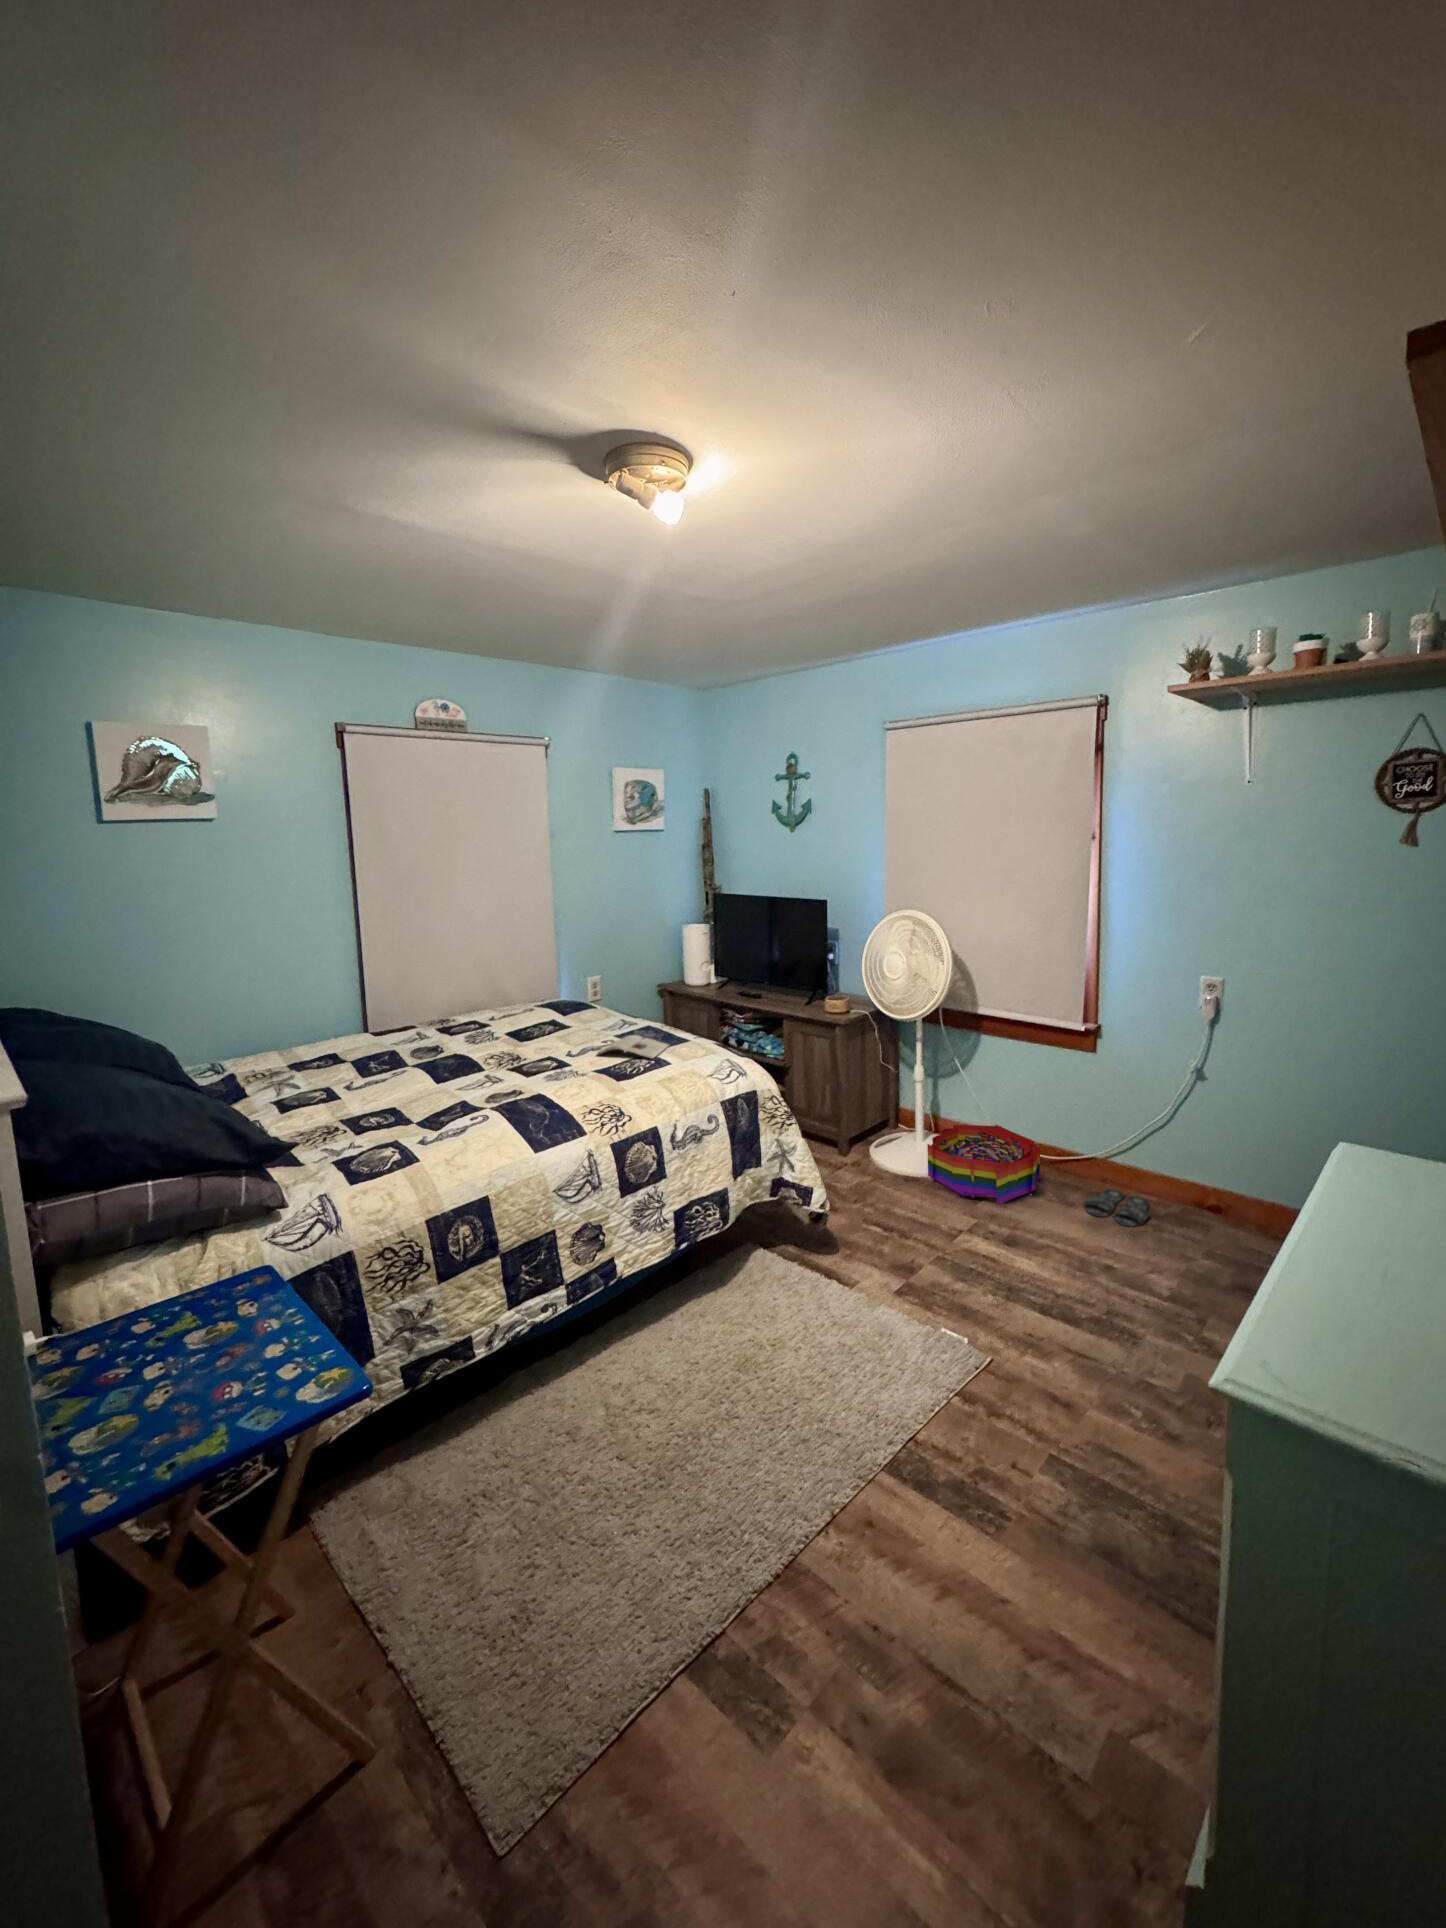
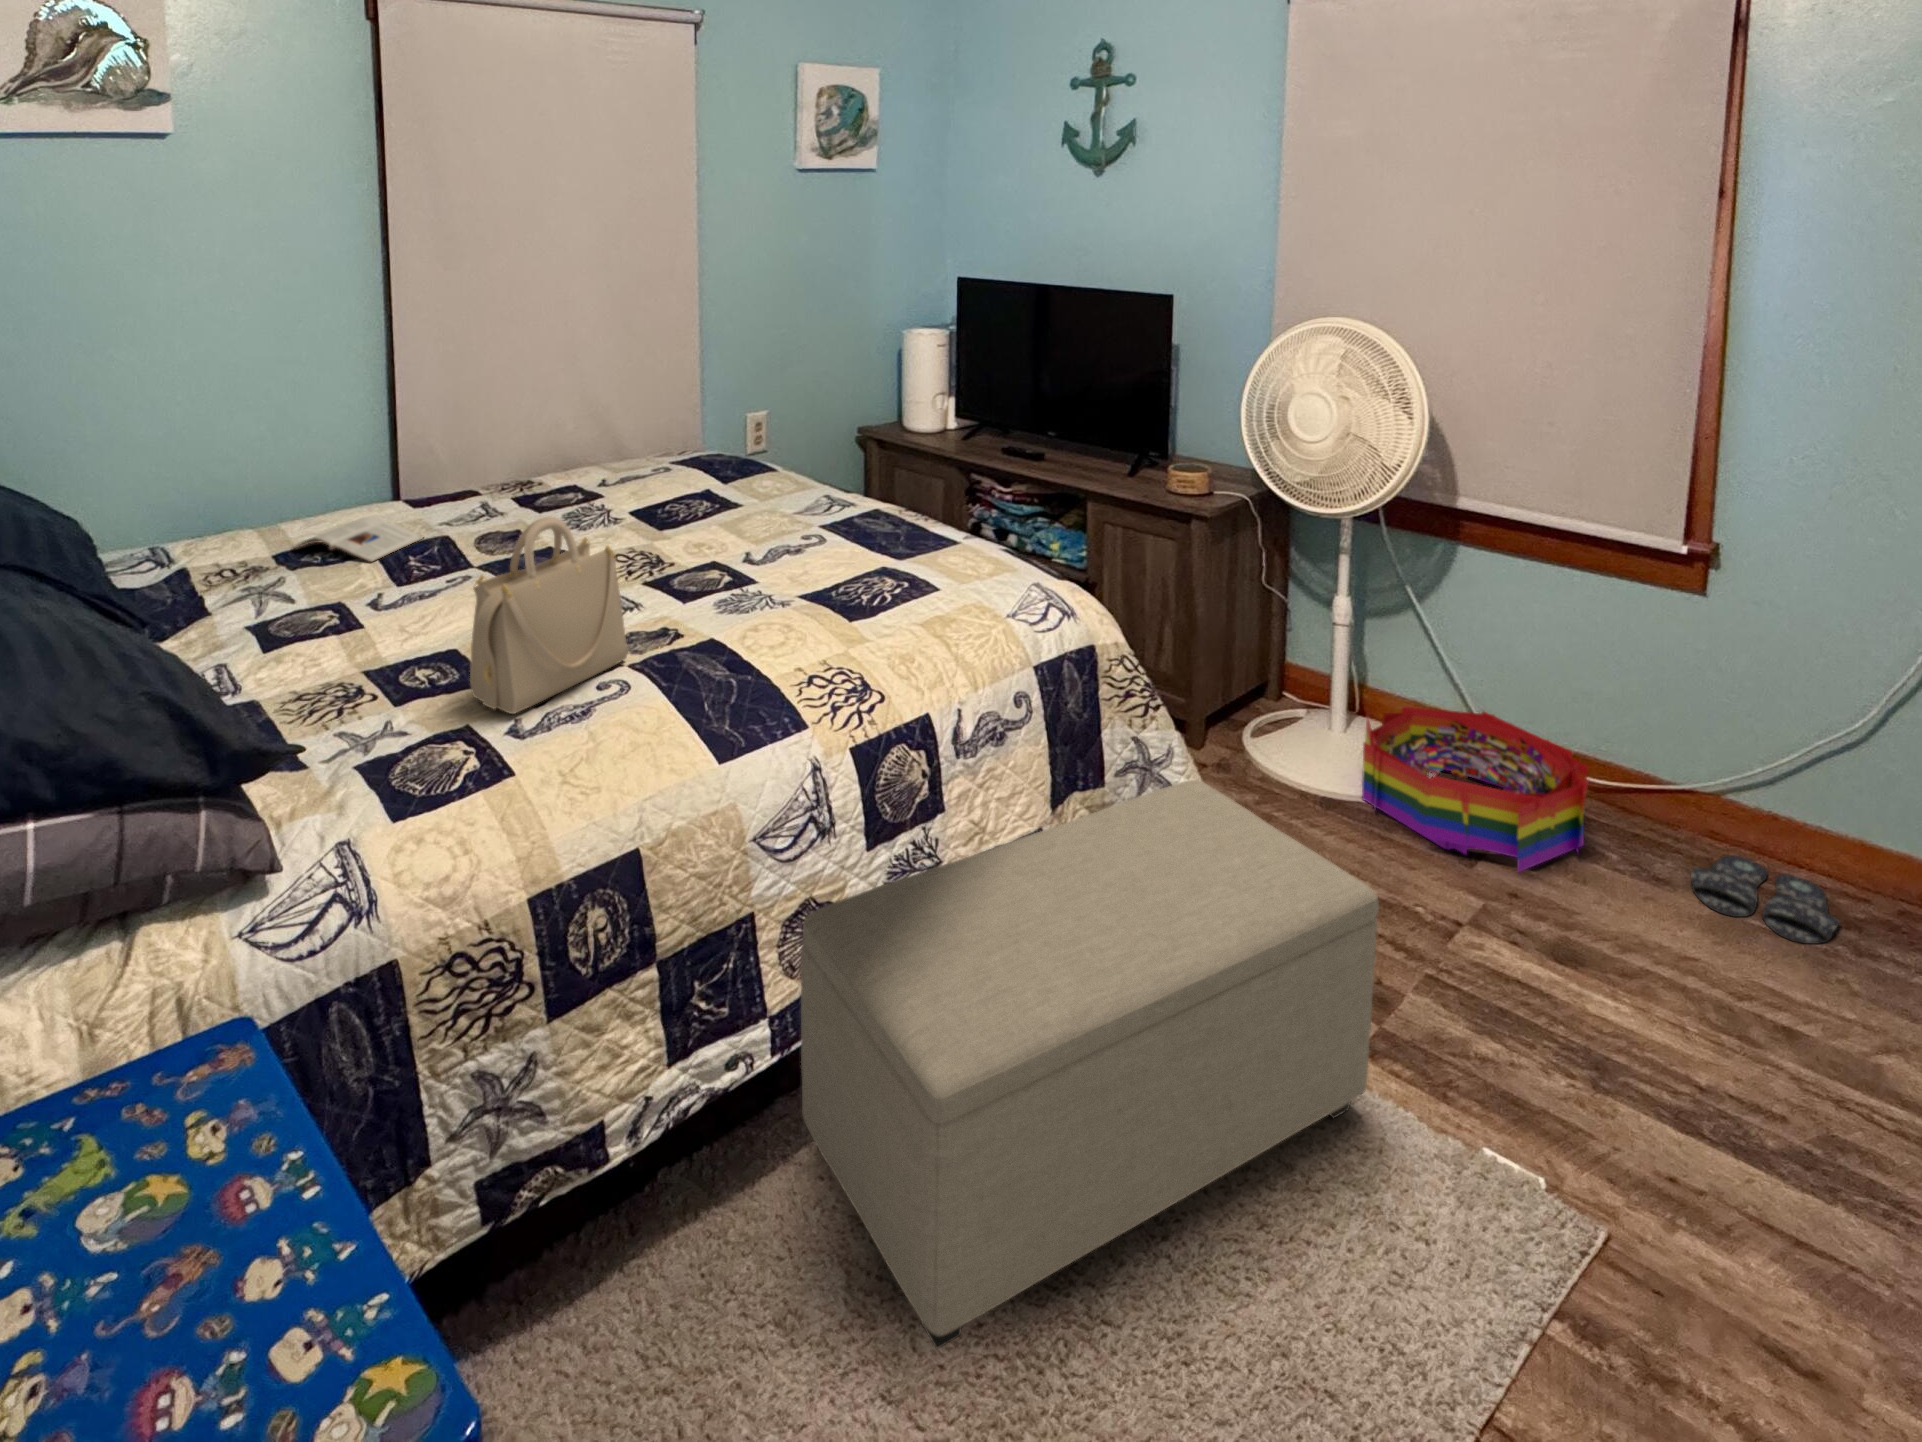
handbag: none [398,1029,492,1135] -> present [470,517,627,714]
magazine: present [597,1035,669,1059] -> present [292,517,423,562]
ottoman: none [583,1158,885,1431] -> present [801,780,1379,1349]

